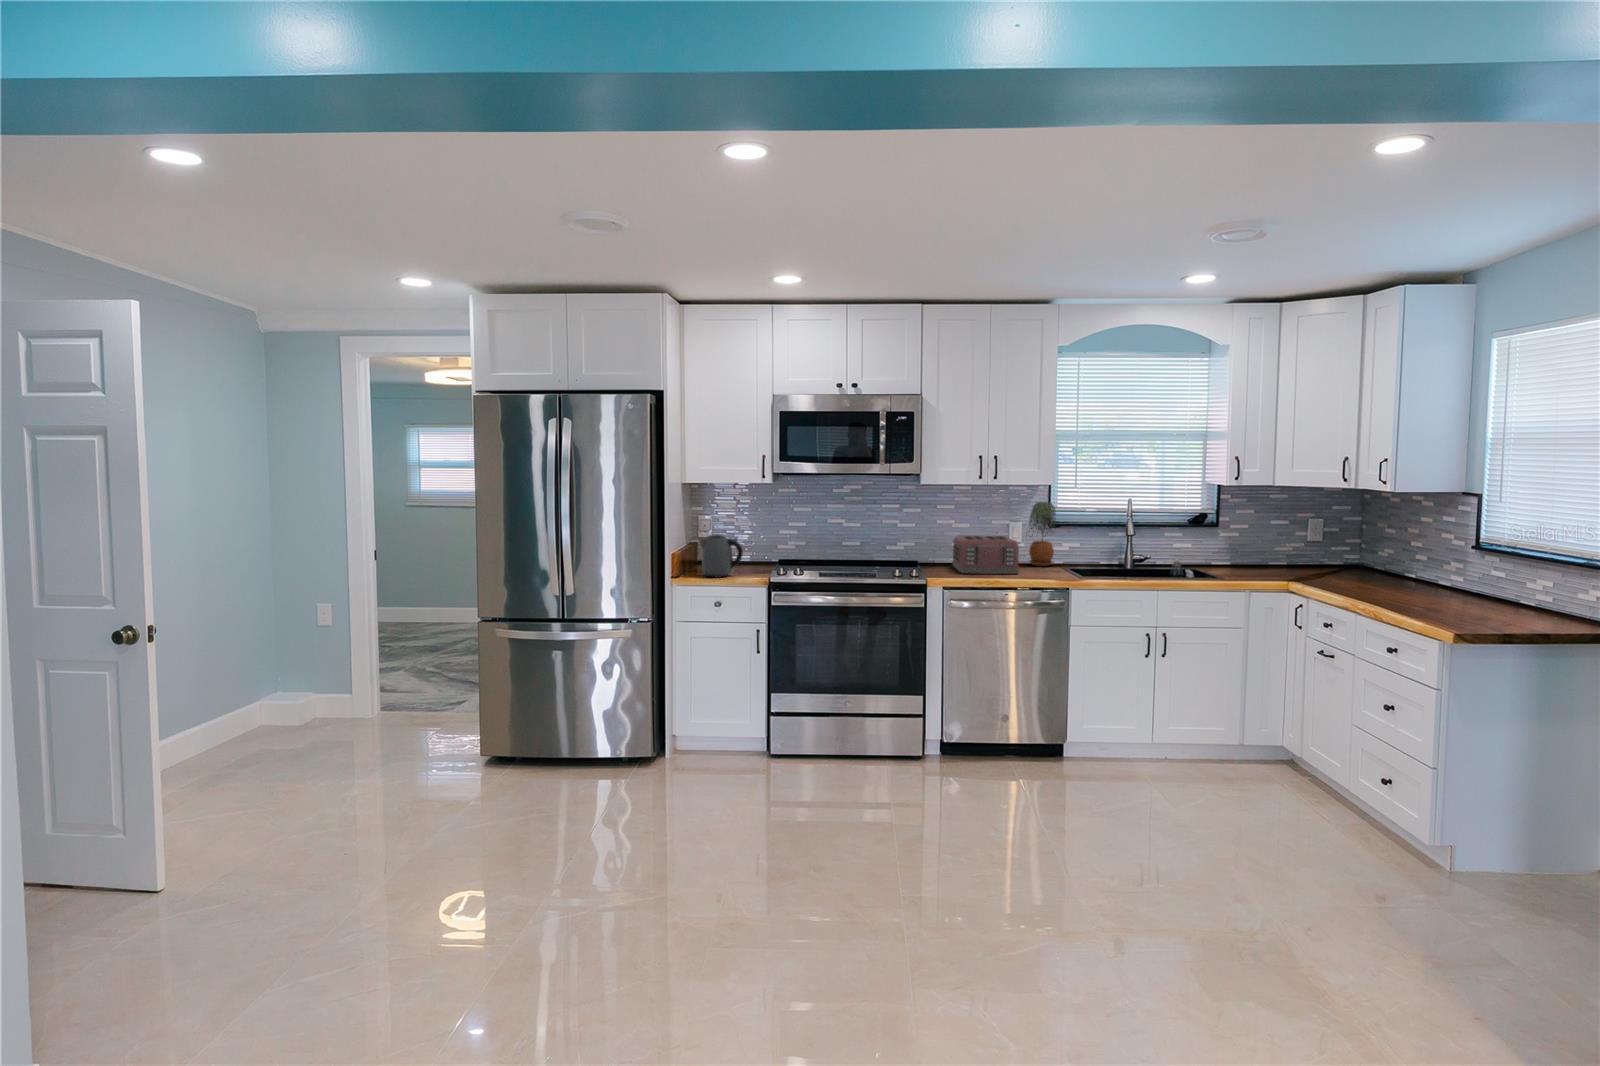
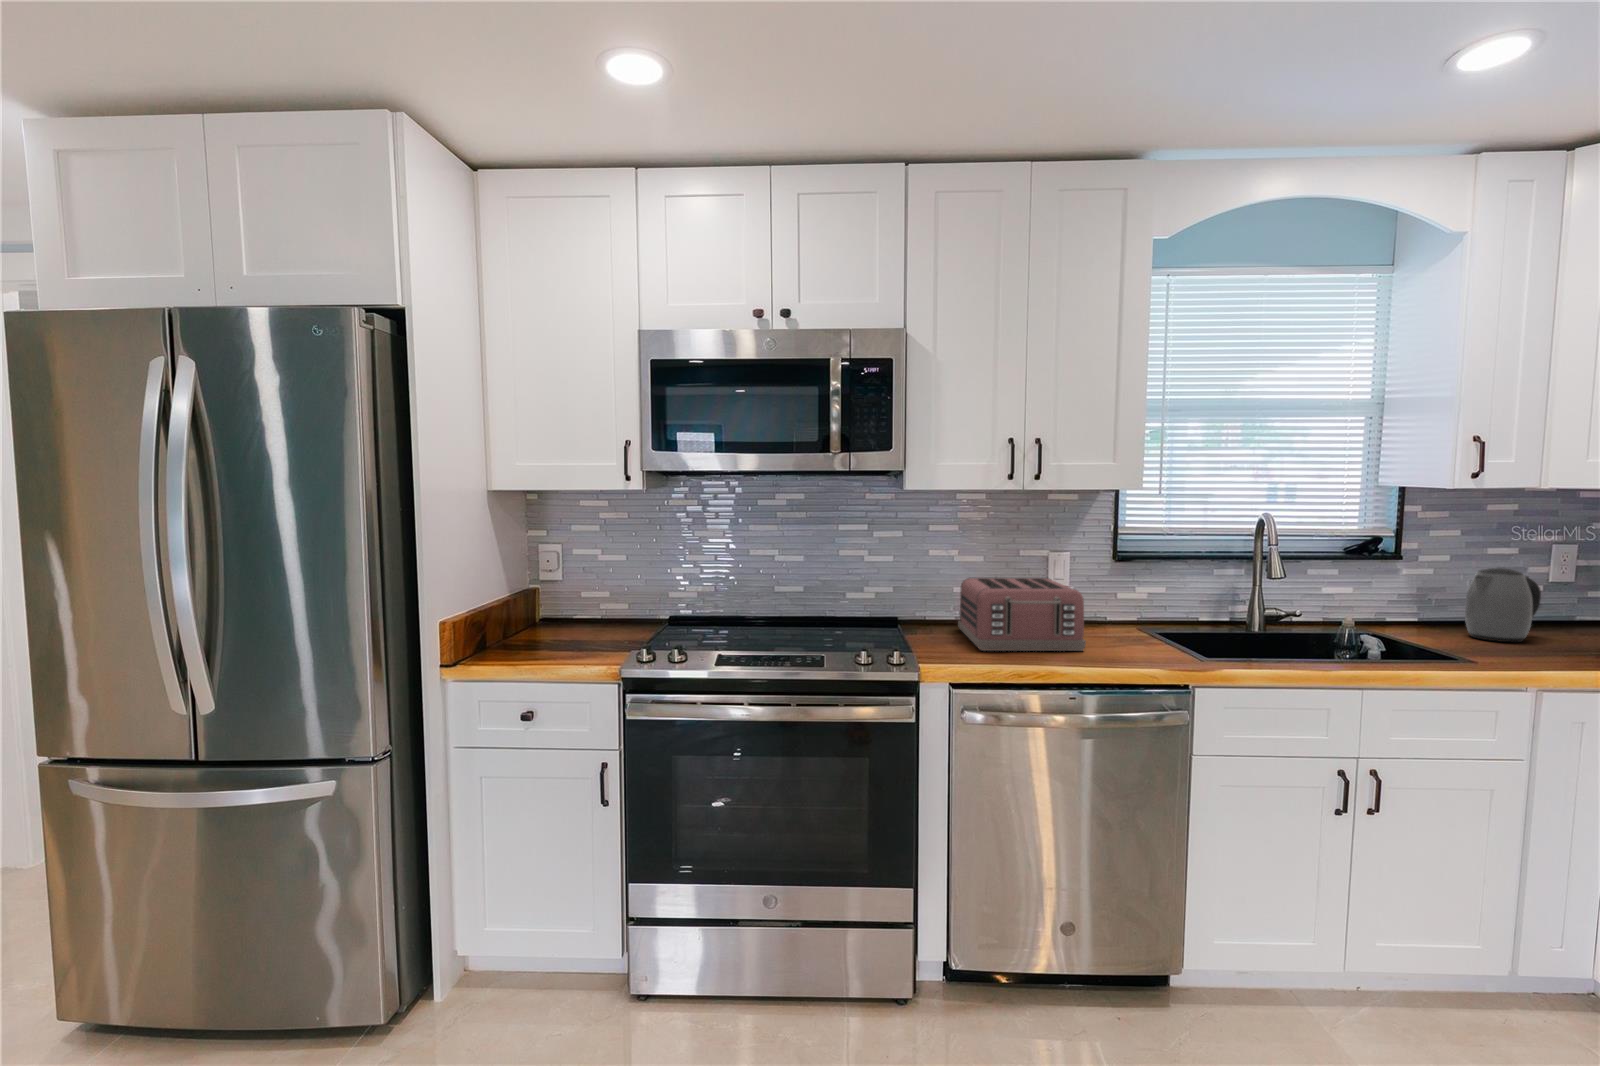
potted plant: present [1029,502,1055,566] -> none [1081,518,1132,627]
kettle: present [700,535,743,577] -> present [1465,568,1541,642]

